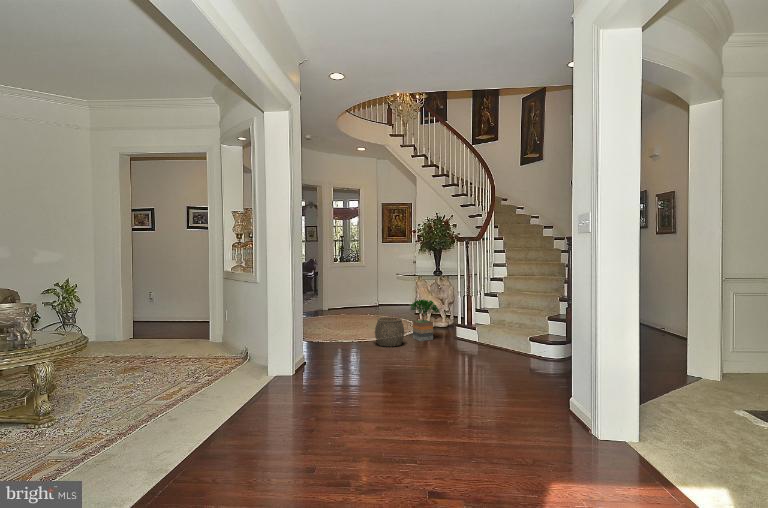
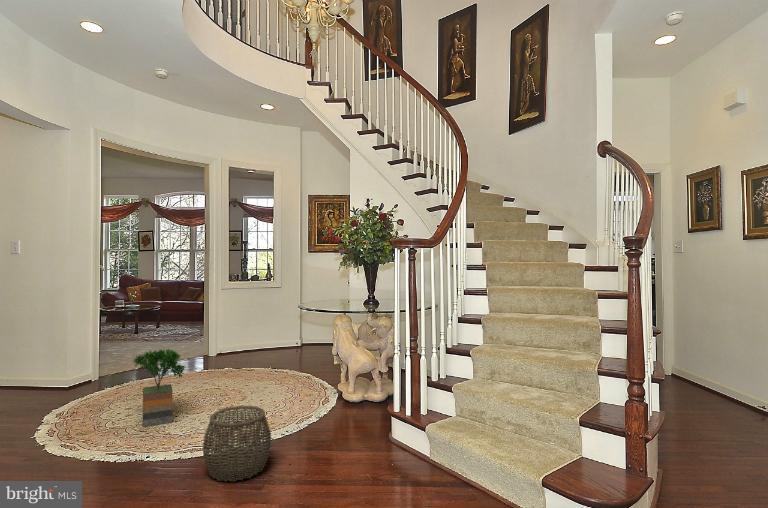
potted tree: present [411,300,439,341] -> present [134,349,185,427]

